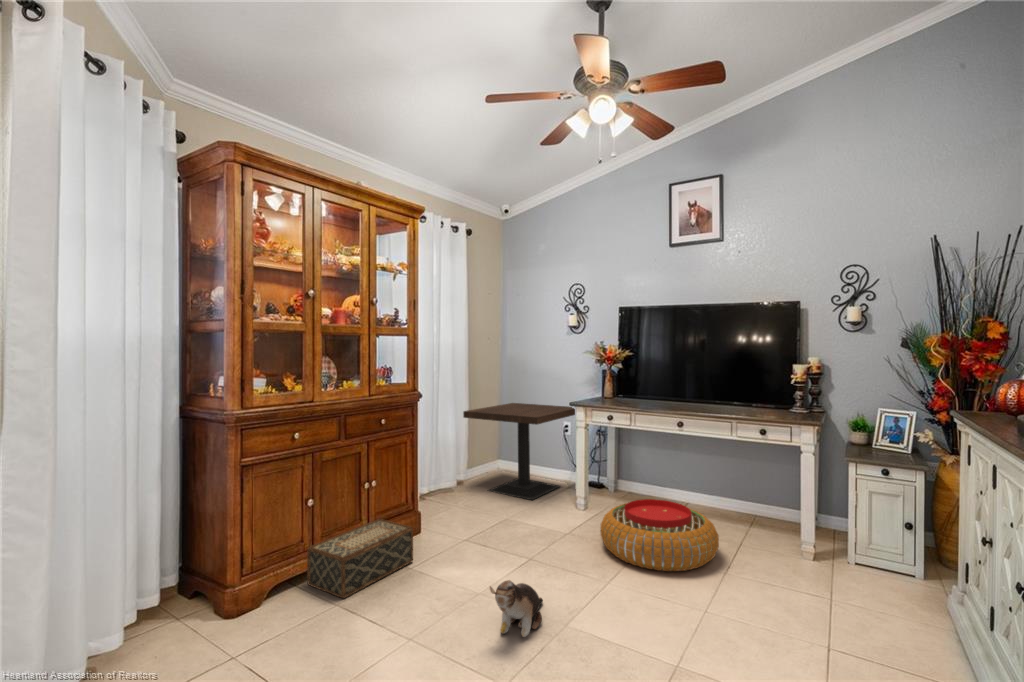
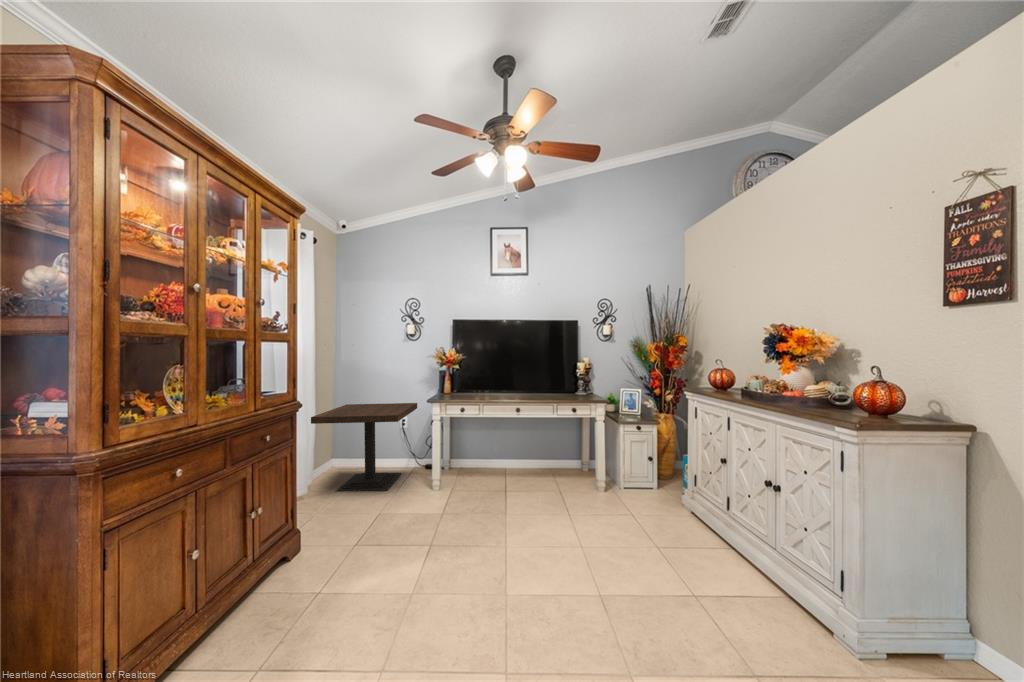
pouf: present [601,499,719,571] -> none [472,467,558,522]
woven basket: present [307,519,413,598] -> none [194,547,319,664]
plush toy: present [490,580,543,637] -> none [463,564,492,616]

